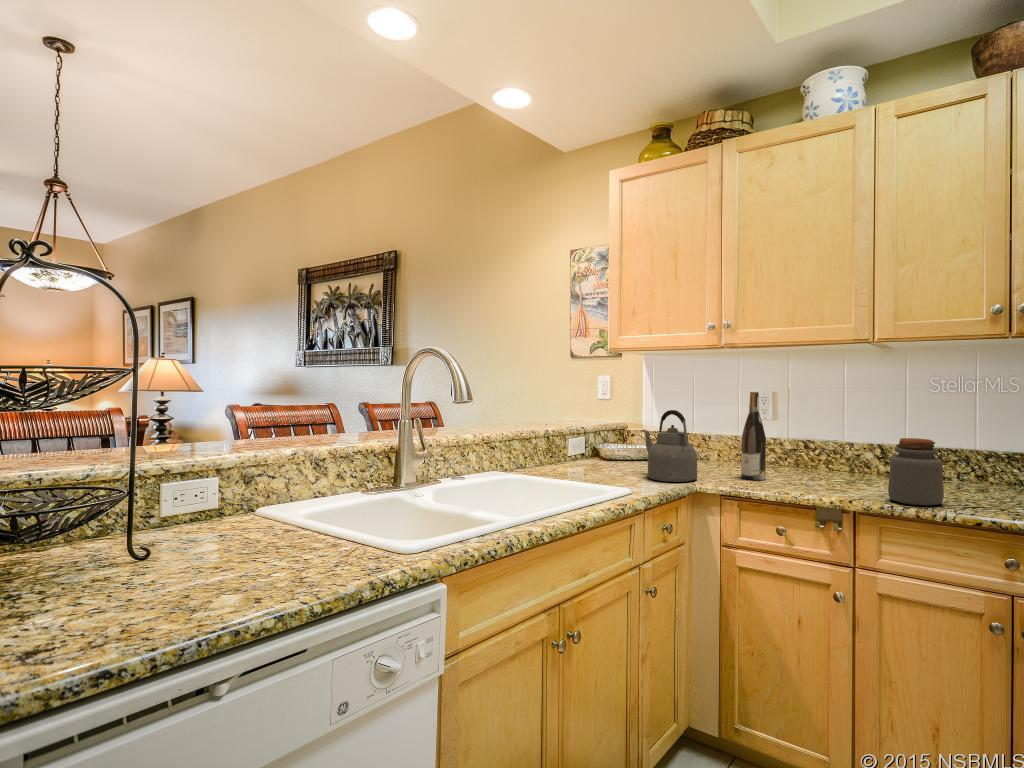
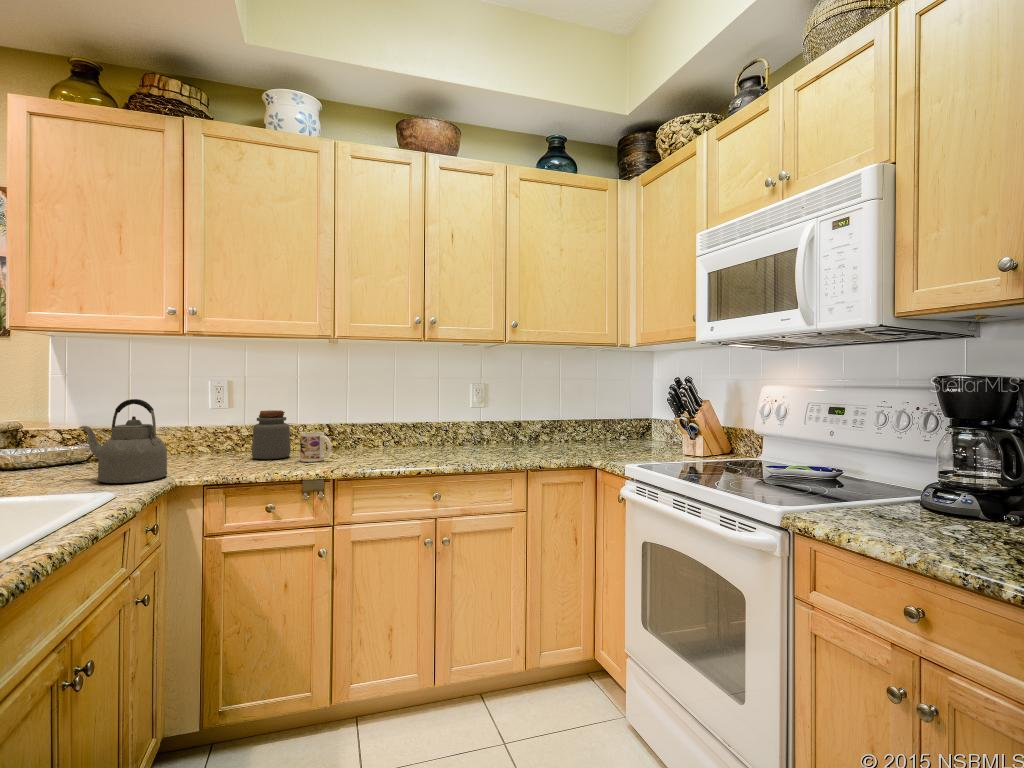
wine bottle: present [741,392,766,480] -> none [212,379,239,467]
jar: present [888,438,944,506] -> present [252,410,291,459]
mug: none [830,454,864,488] -> present [300,432,331,462]

